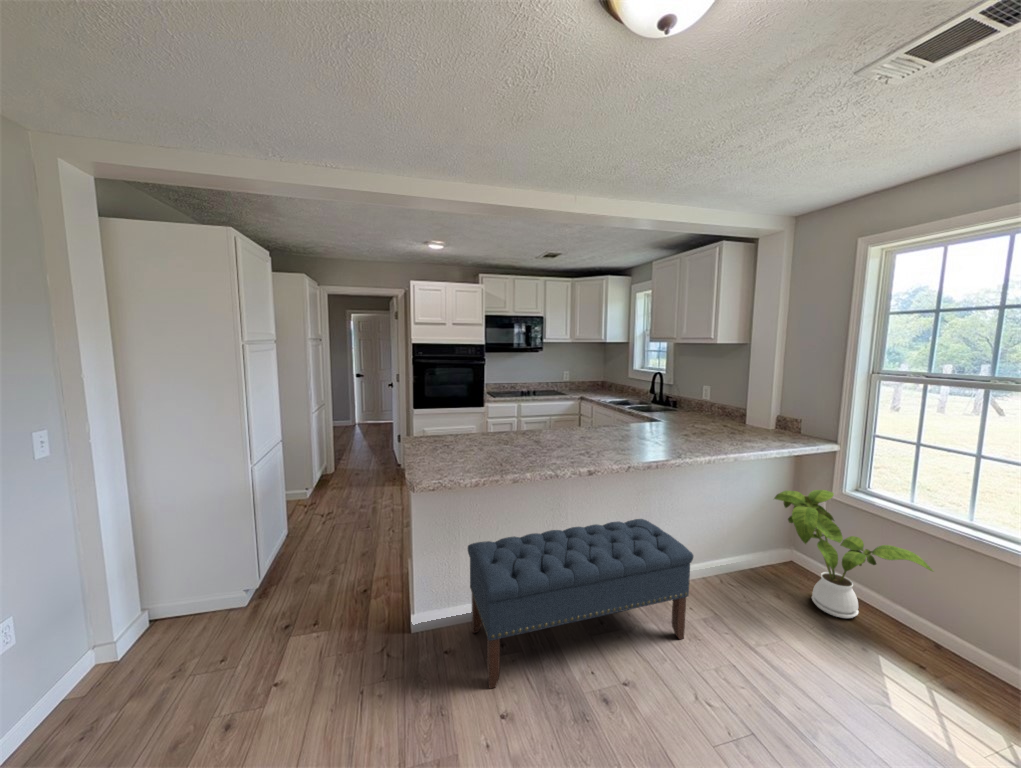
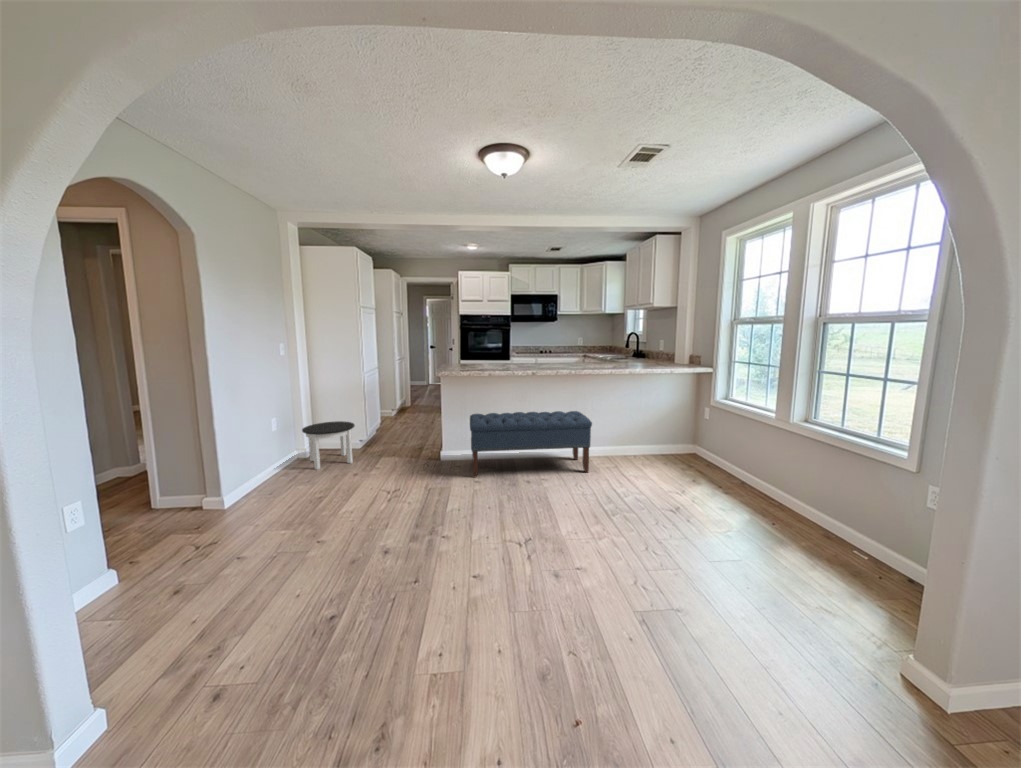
house plant: present [774,490,933,618] -> none [658,393,736,473]
round table: none [100,565,232,703] -> present [302,421,354,470]

